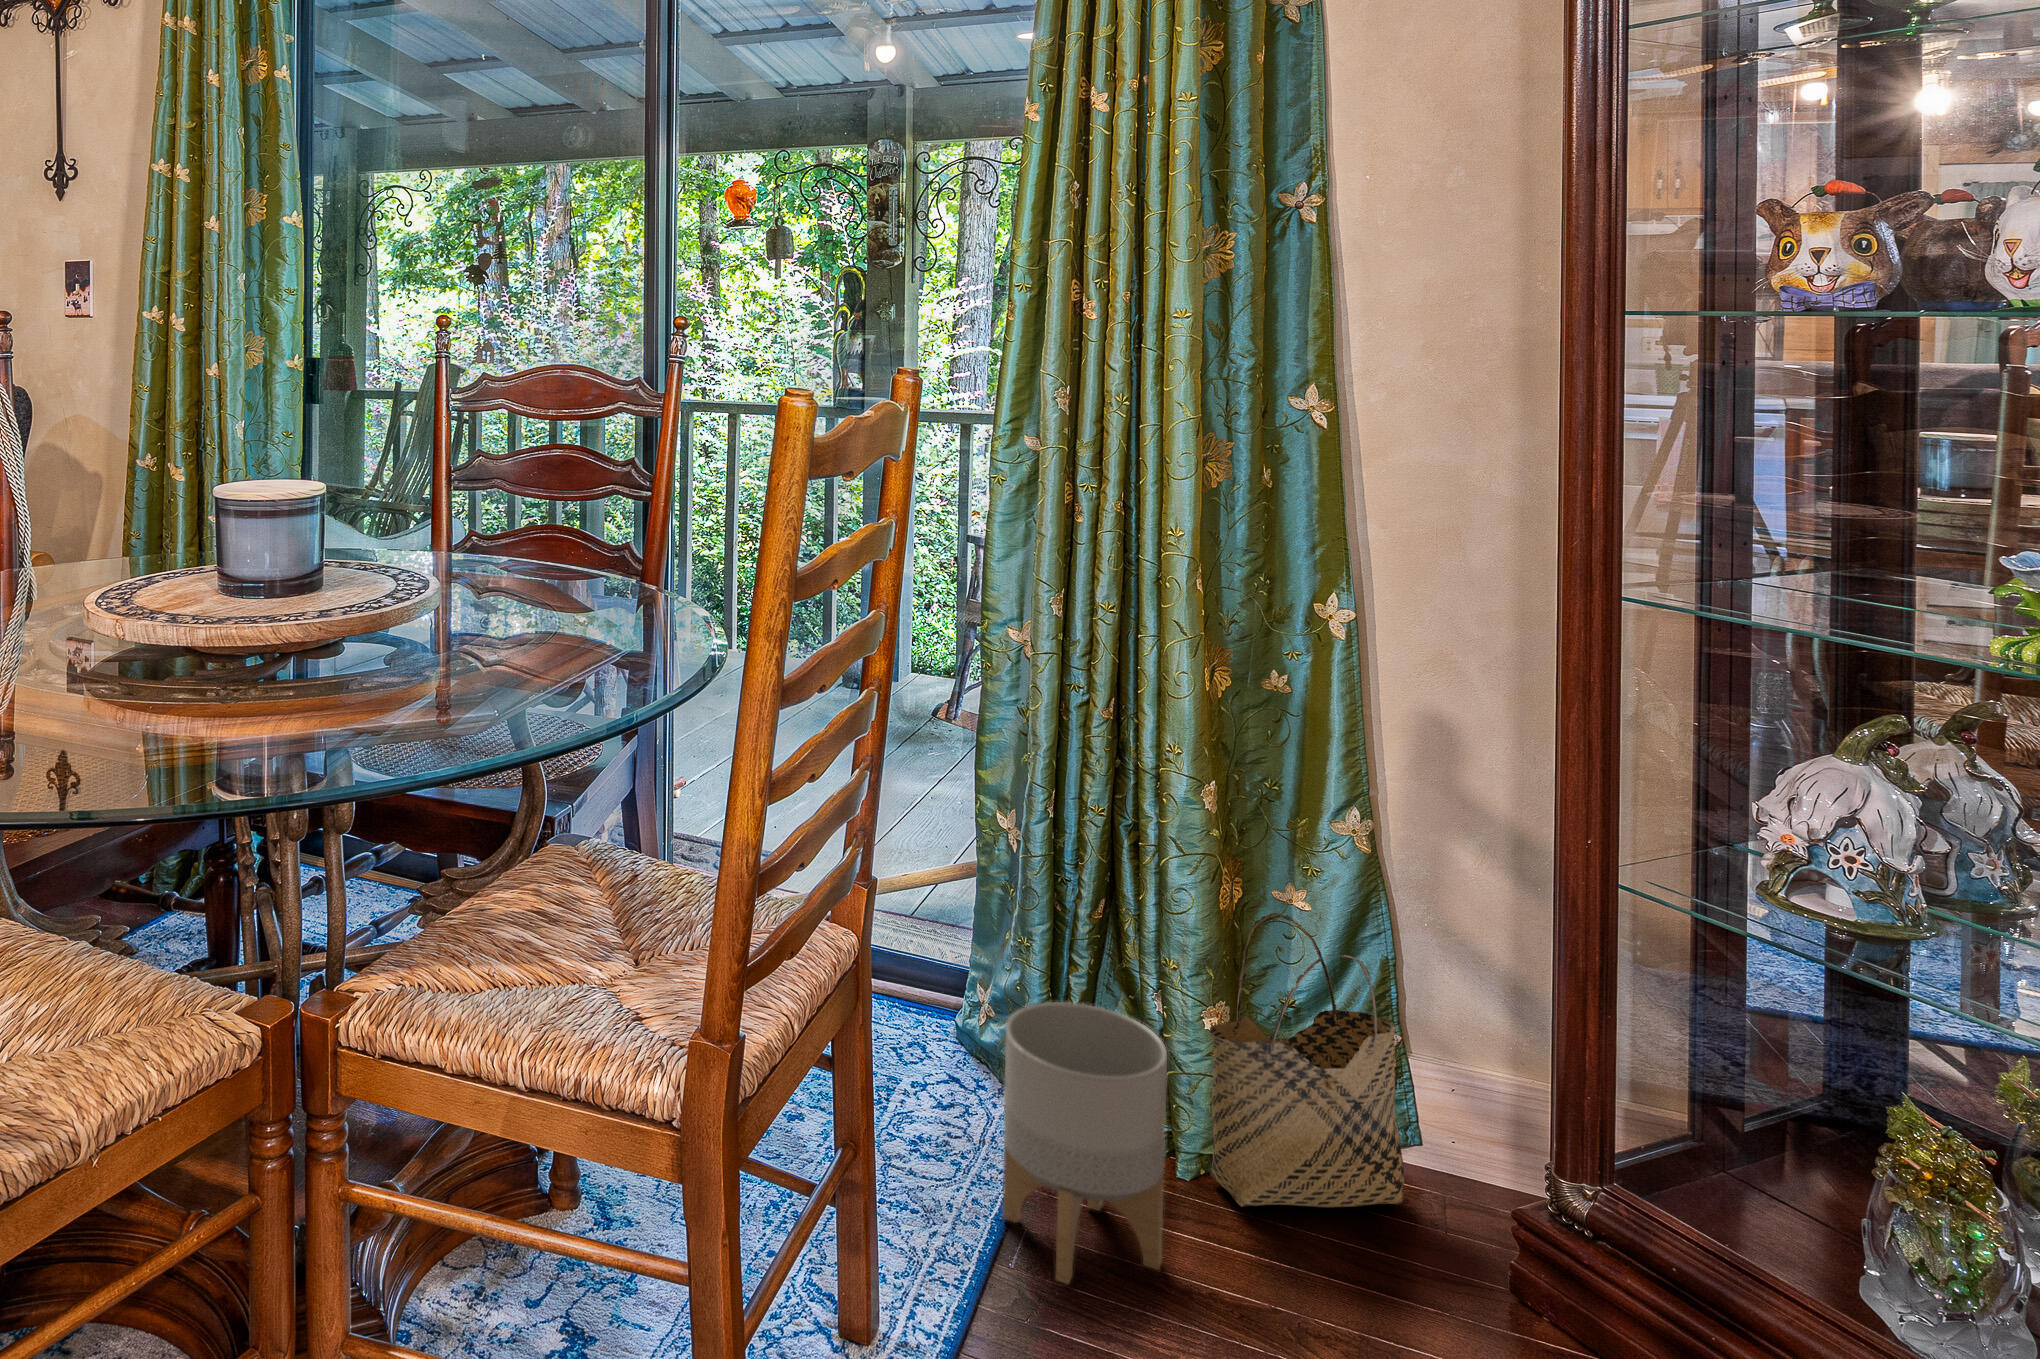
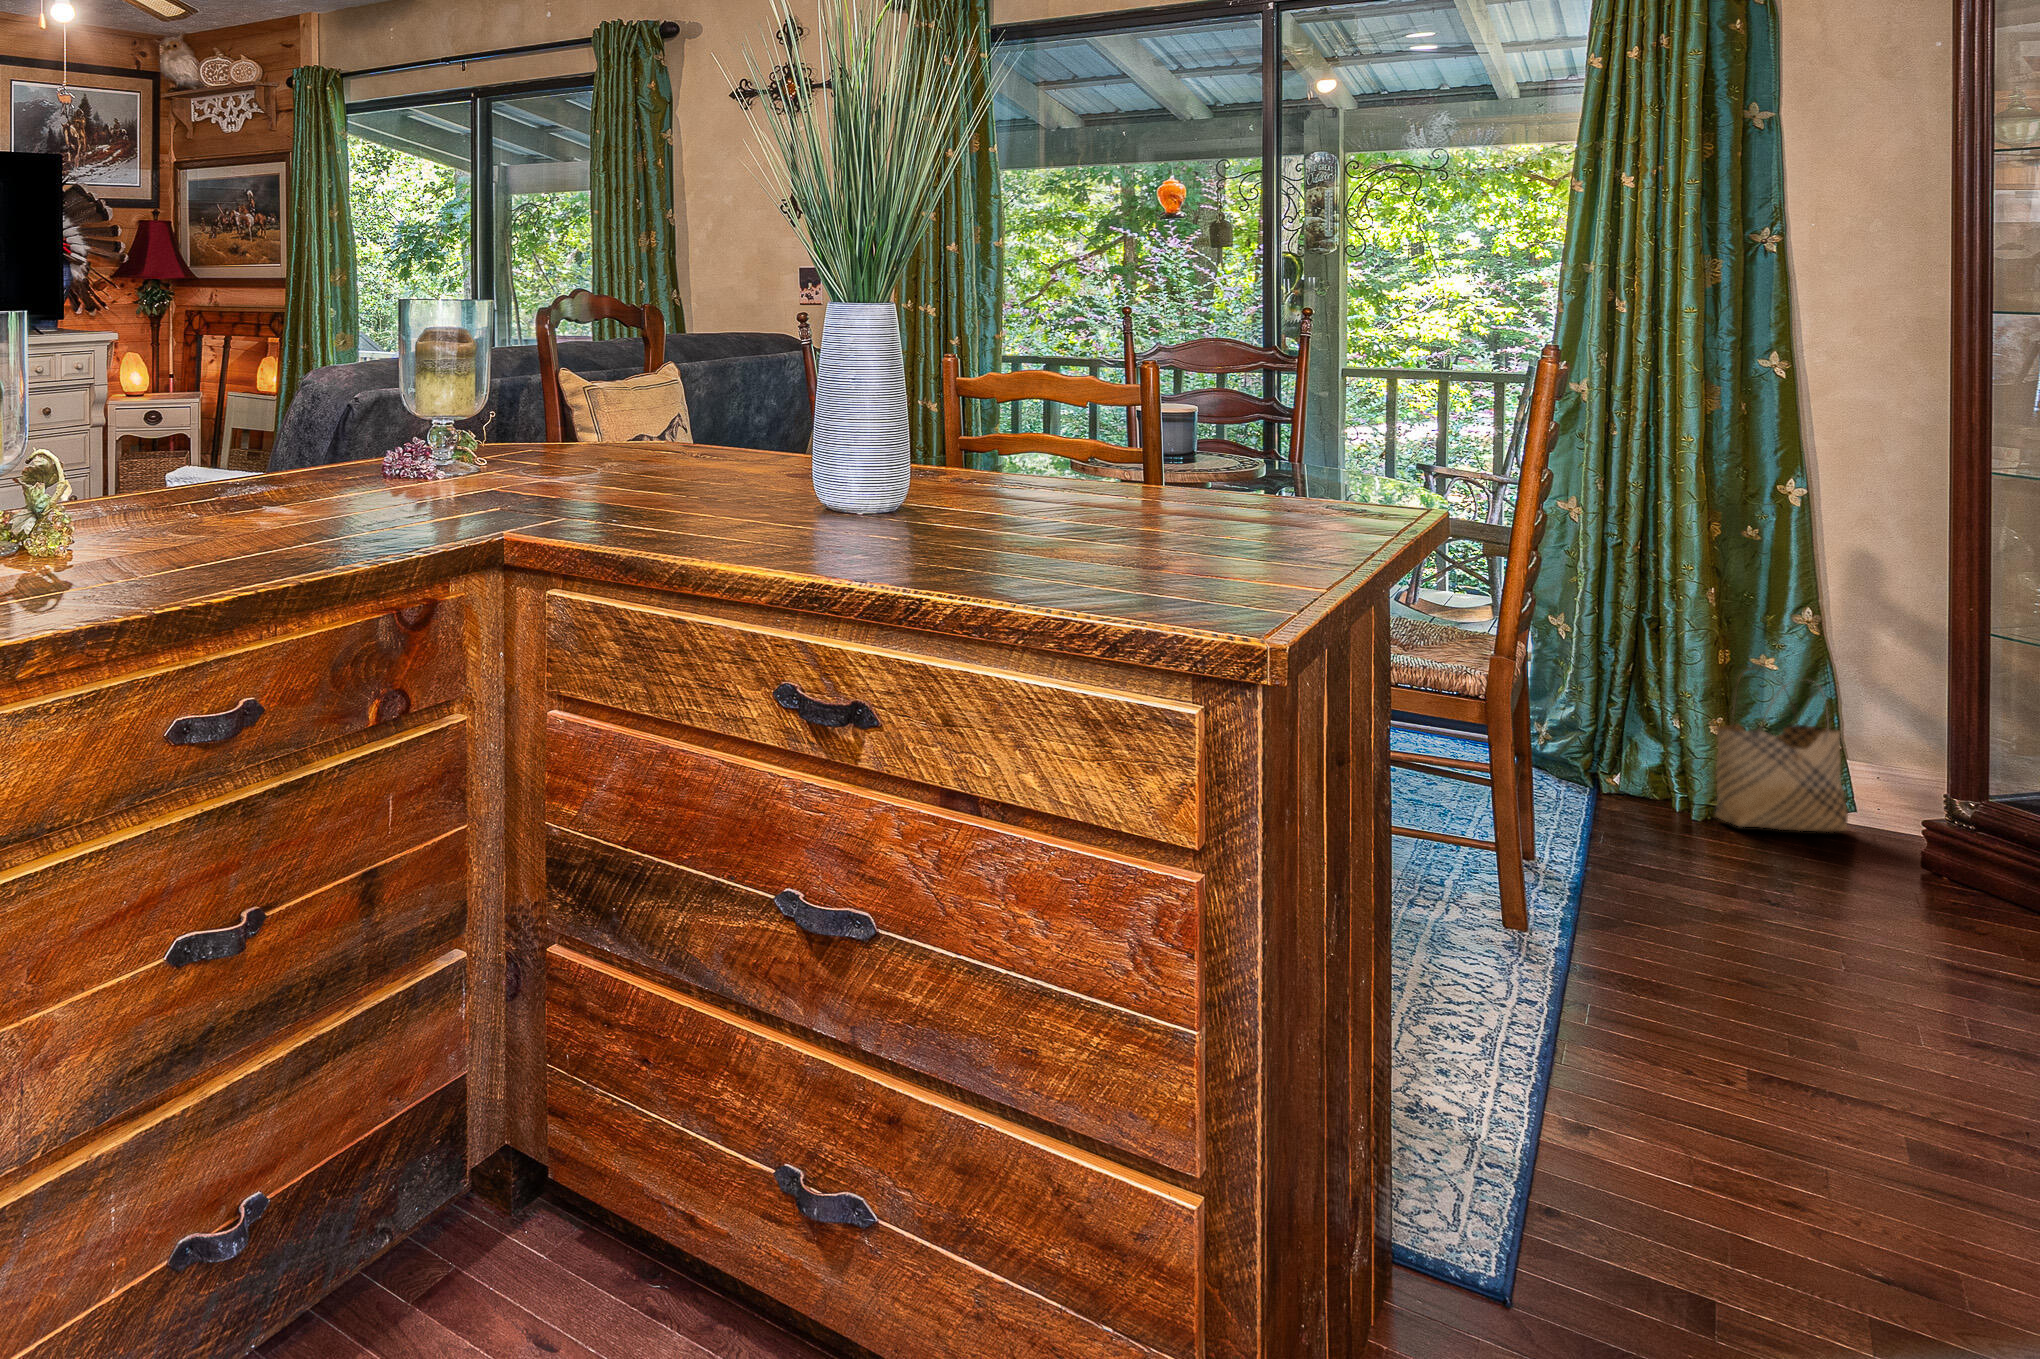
planter: present [1002,1002,1167,1285] -> none [1584,706,1696,847]

